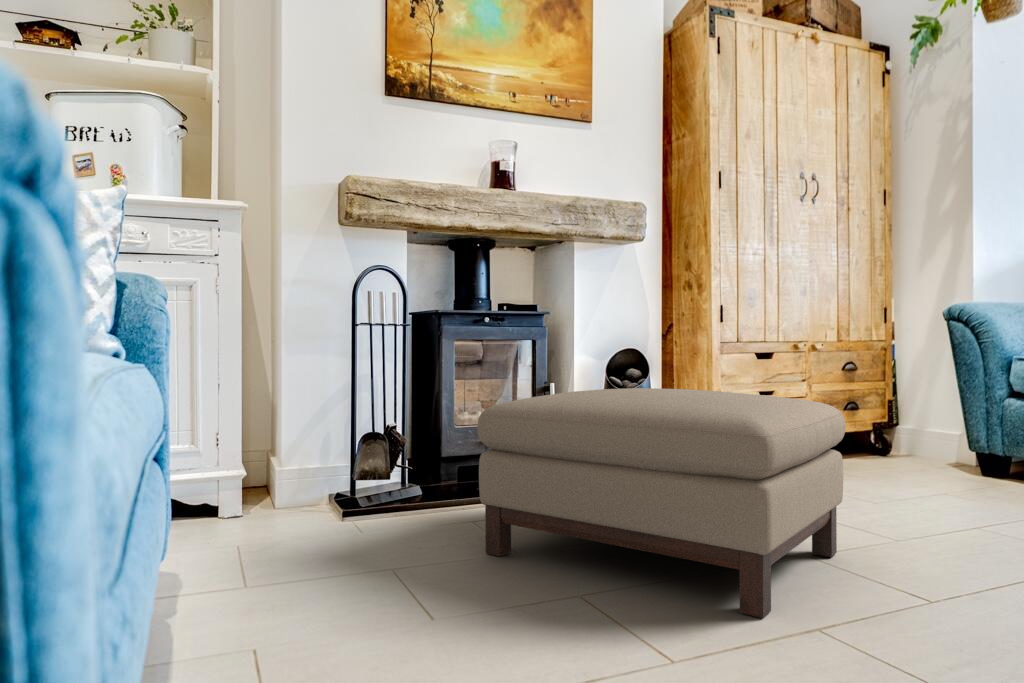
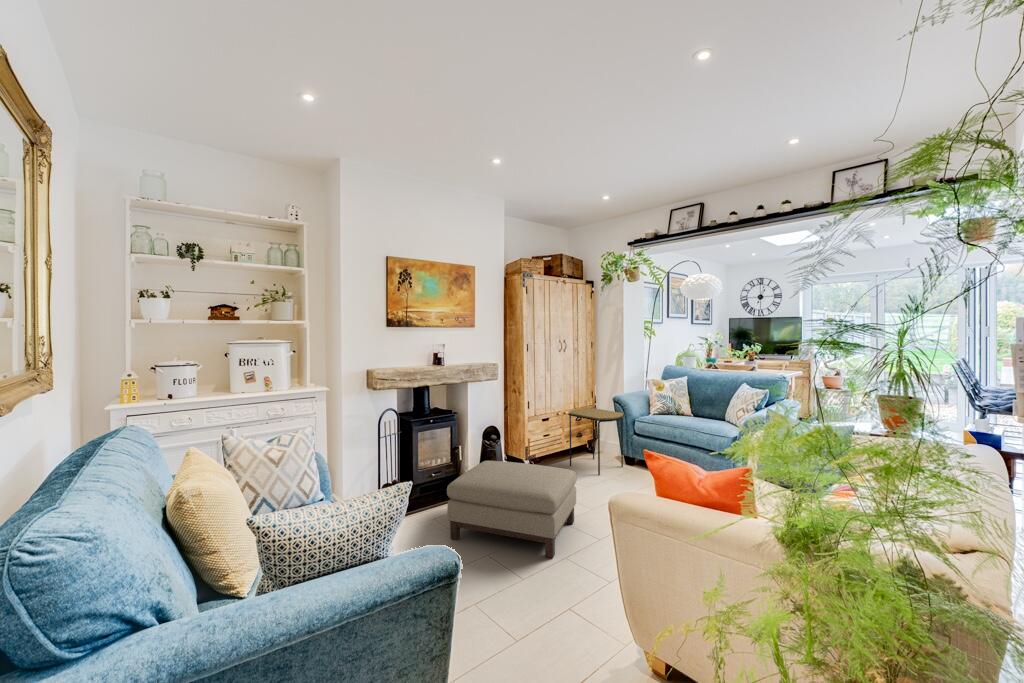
side table: none [823,339,977,485] -> present [568,408,624,475]

